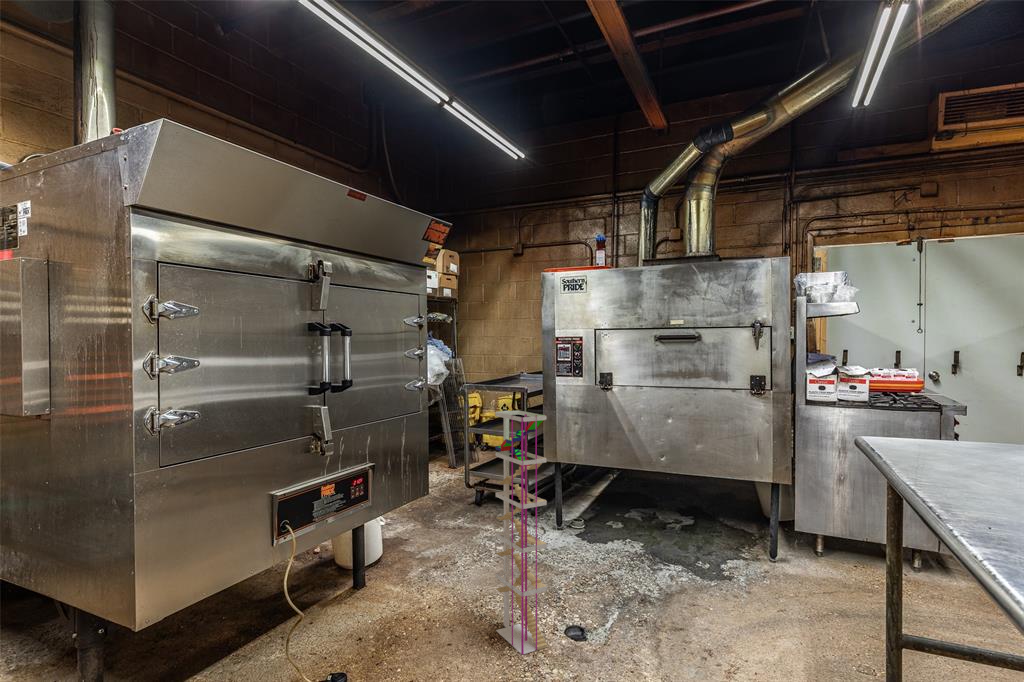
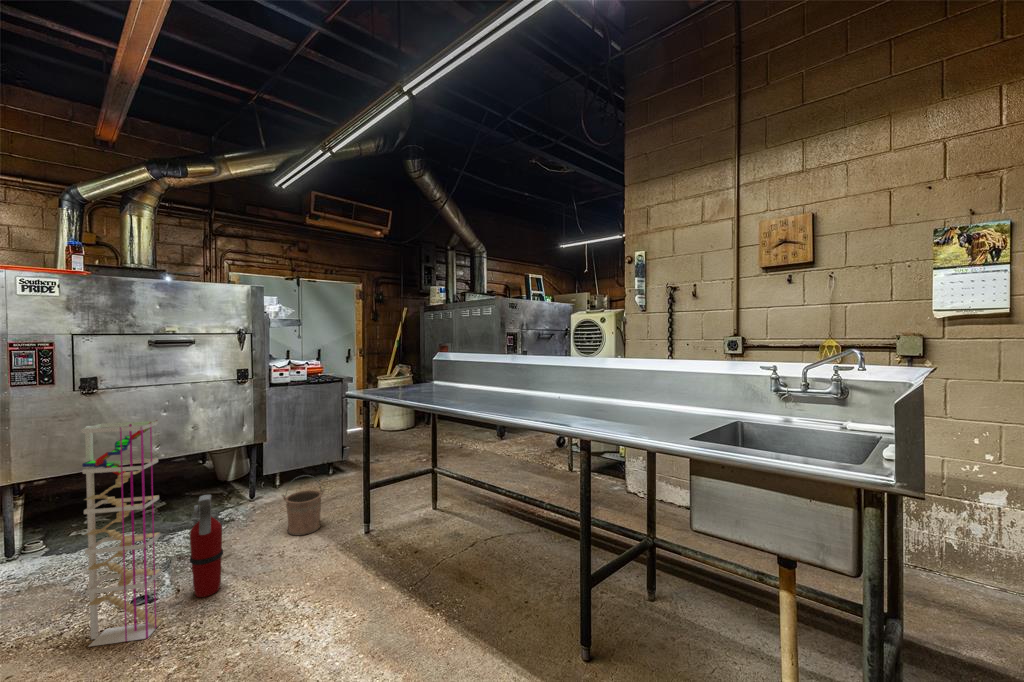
fire extinguisher: none [580,520,622,650] -> present [189,495,223,597]
bucket: none [746,548,809,649] -> present [283,476,324,535]

